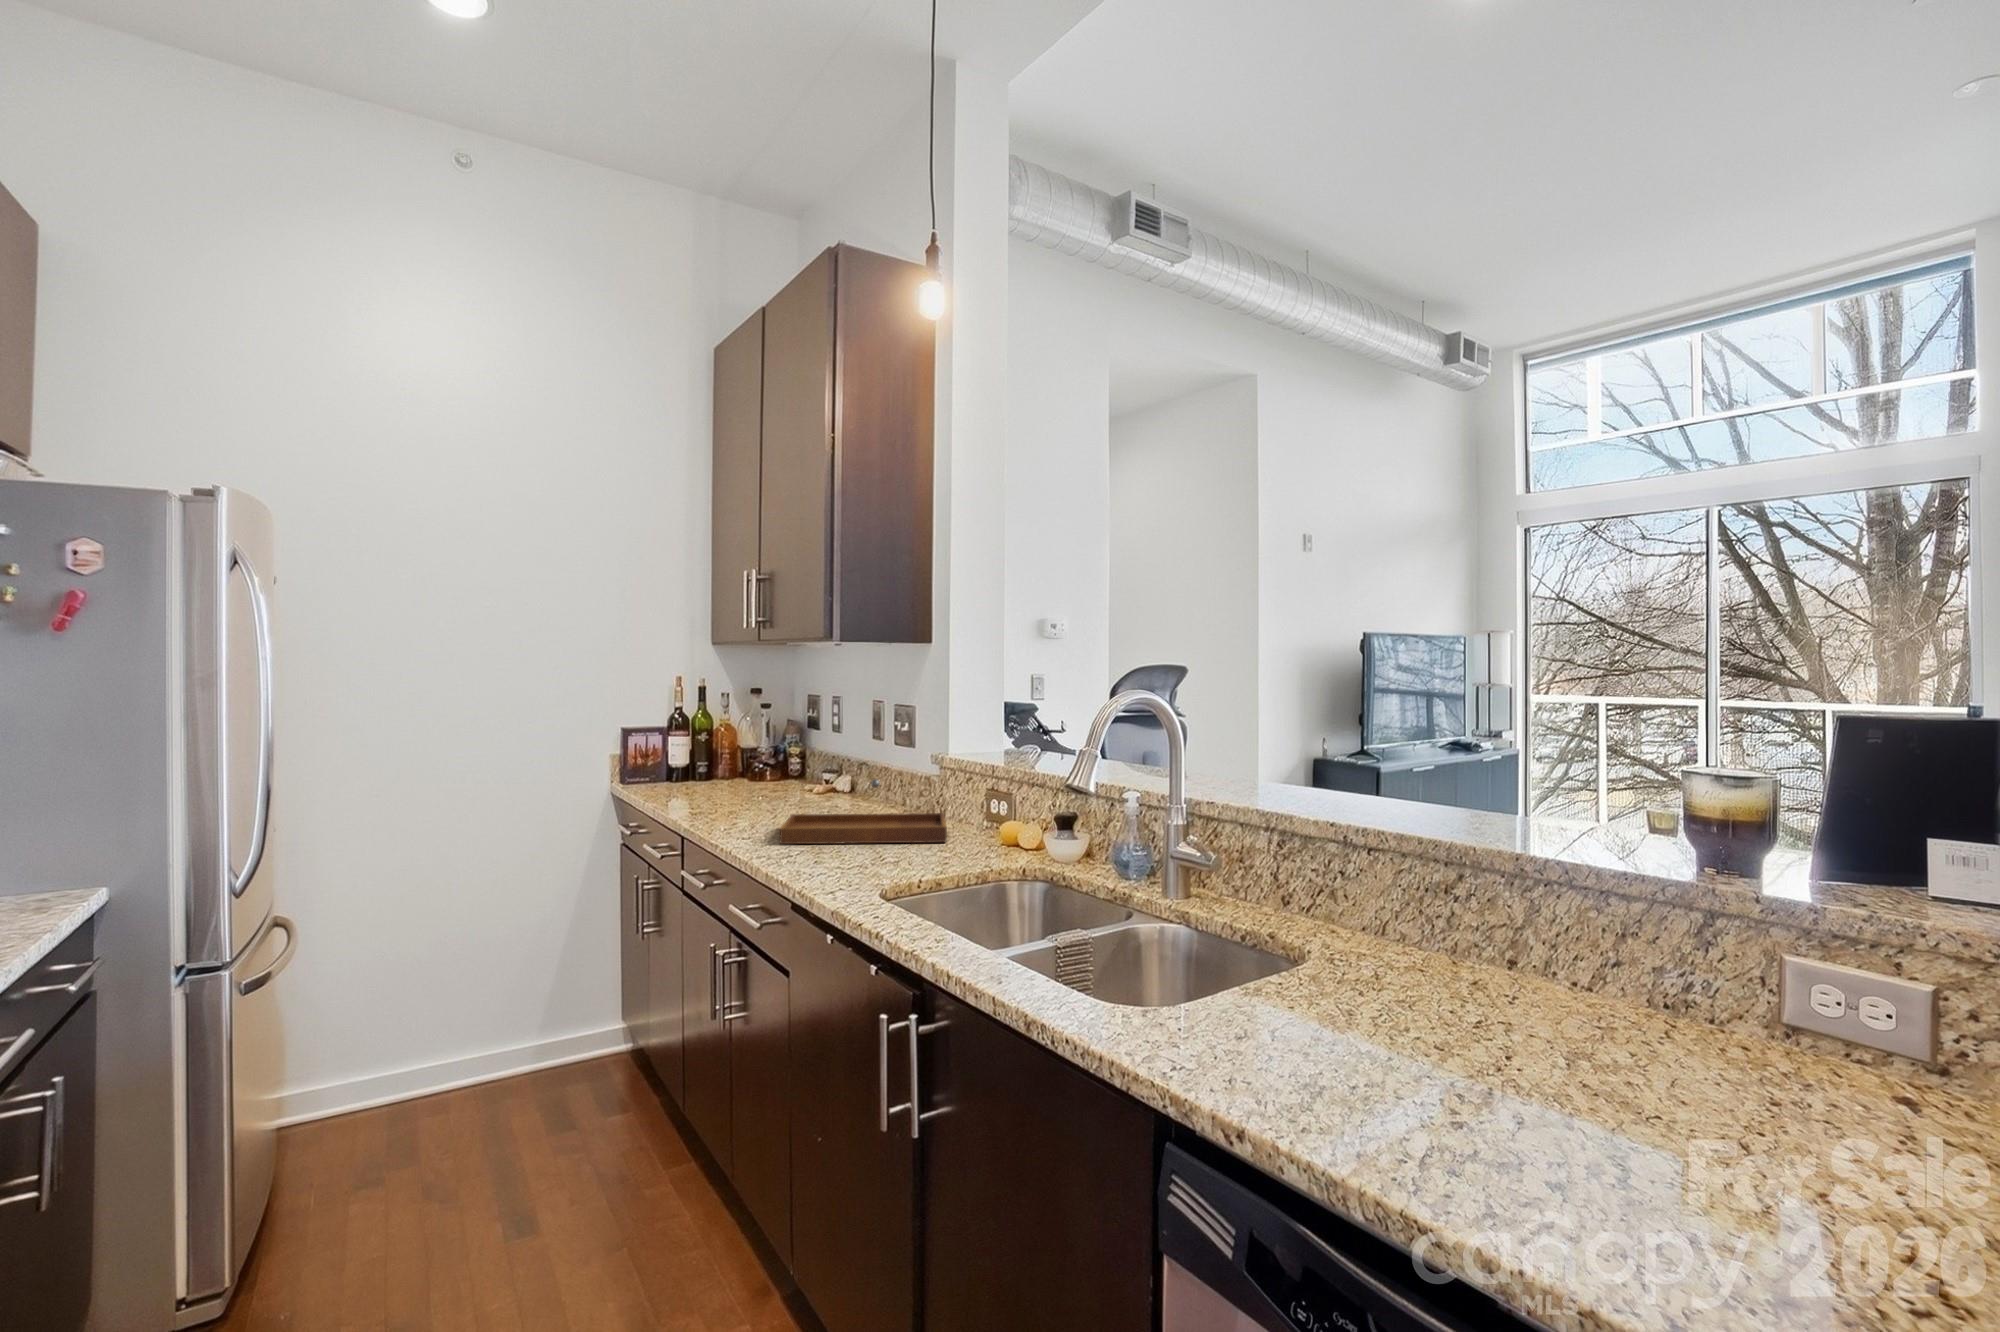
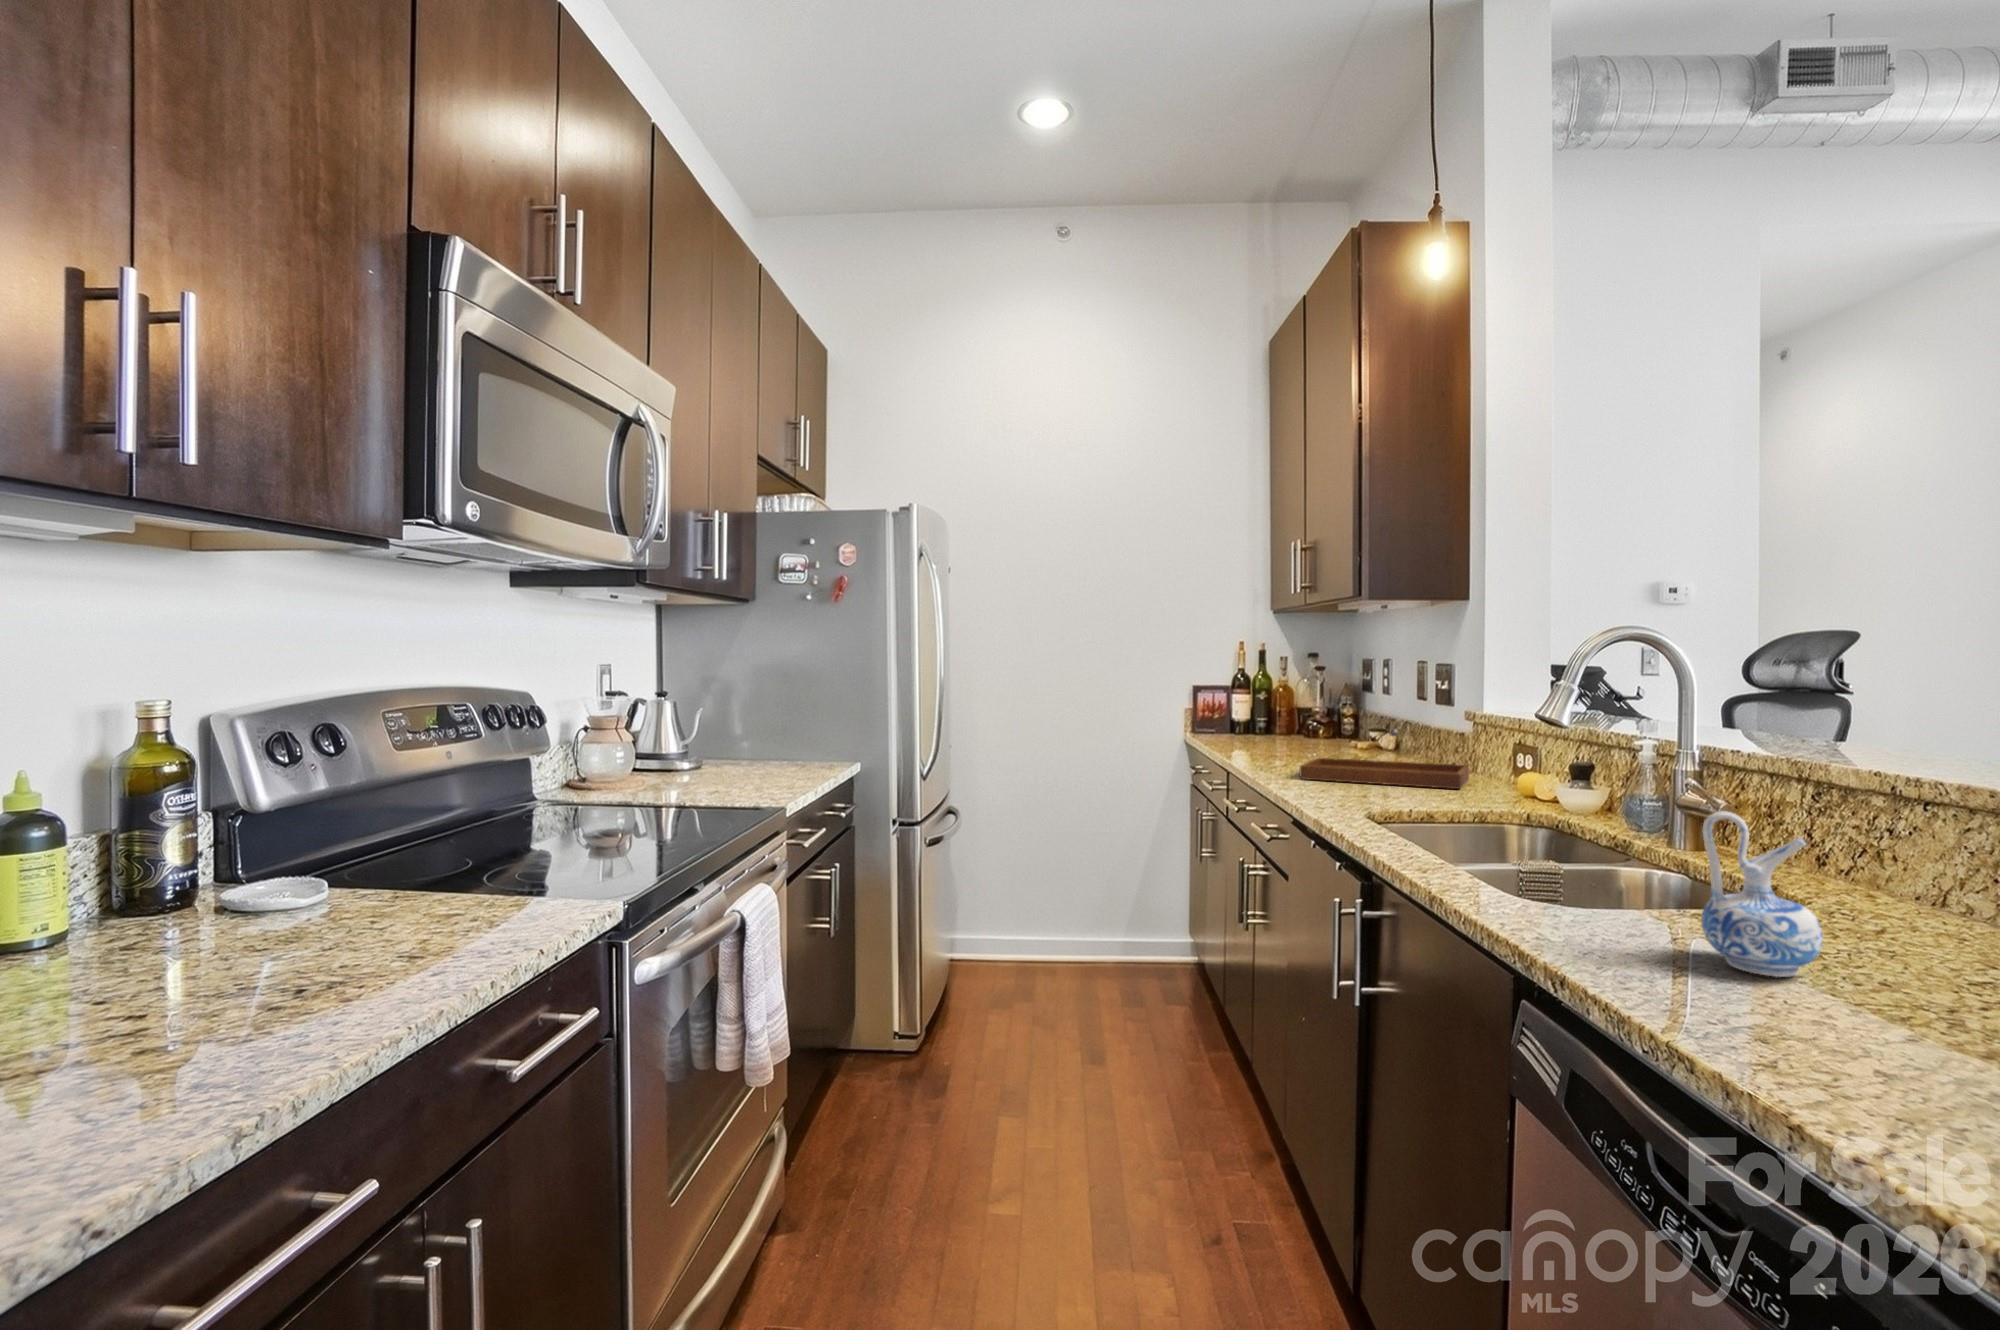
ceramic pitcher: none [1313,900,1414,1064] -> present [1701,811,1823,977]

